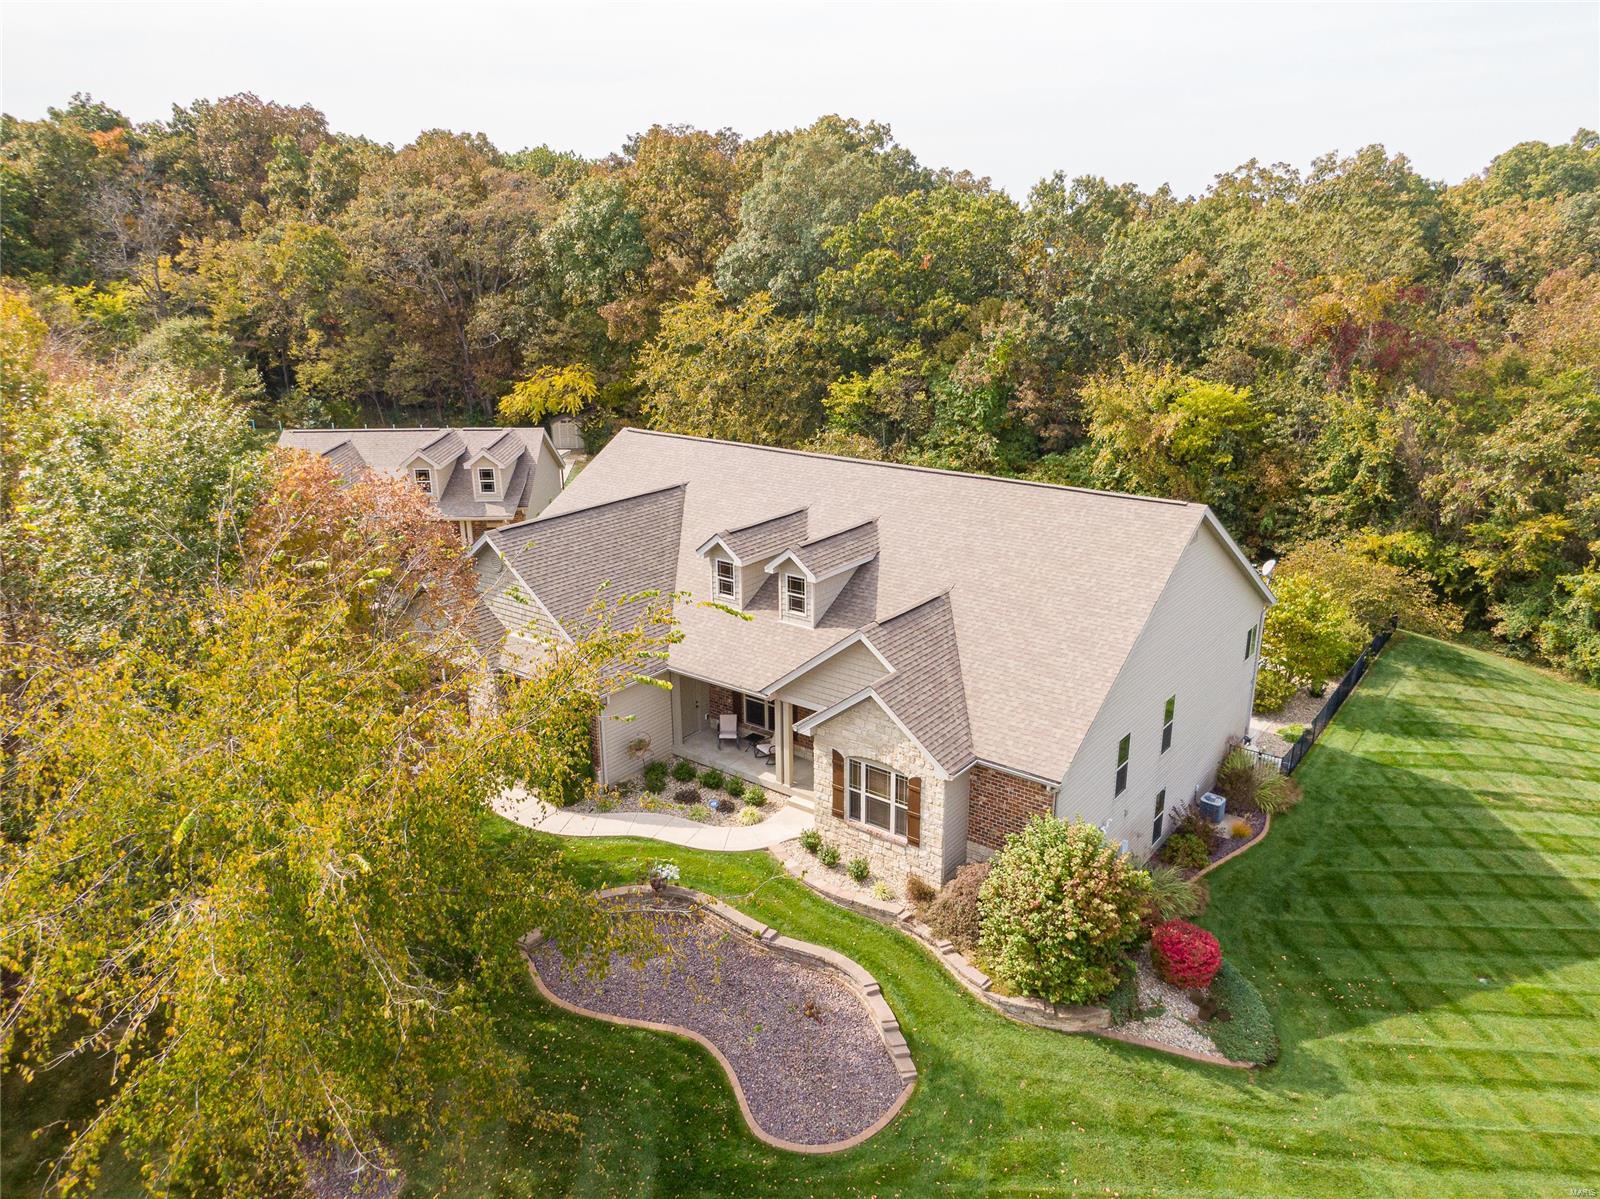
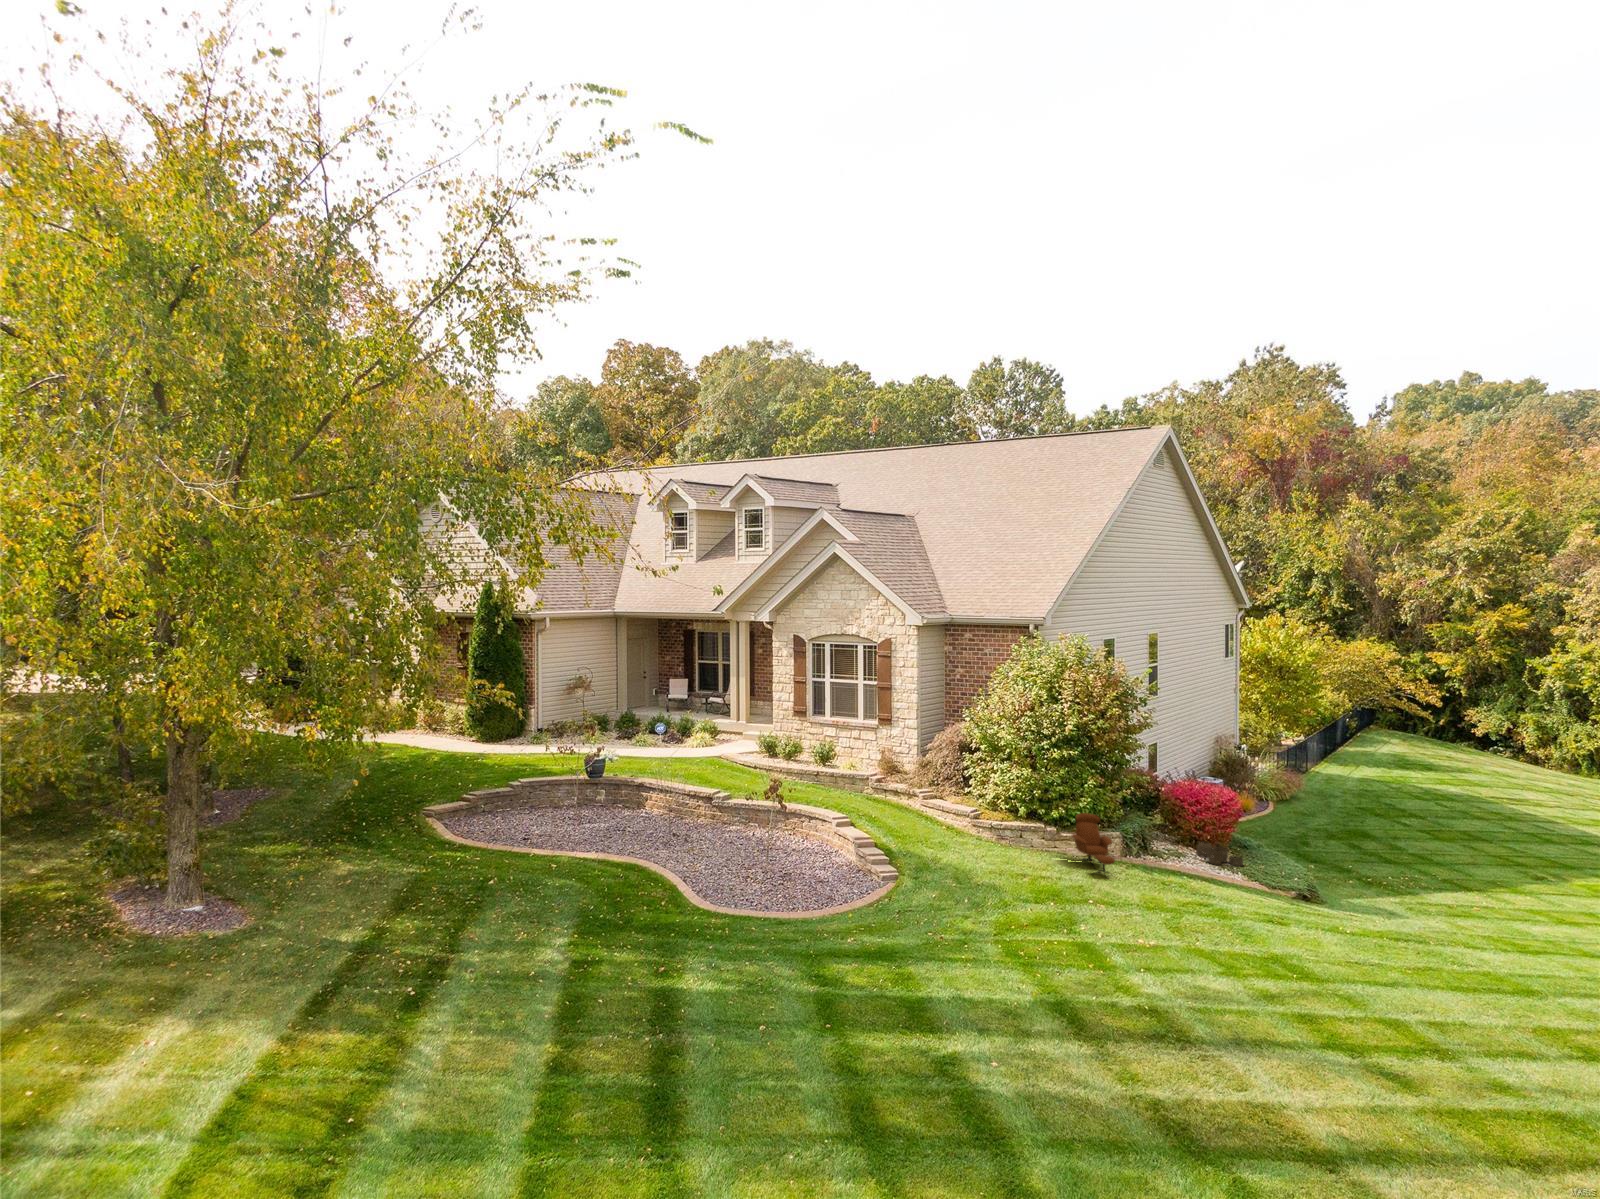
lounge chair: none [1076,992,1113,1068] -> present [1072,813,1115,877]

